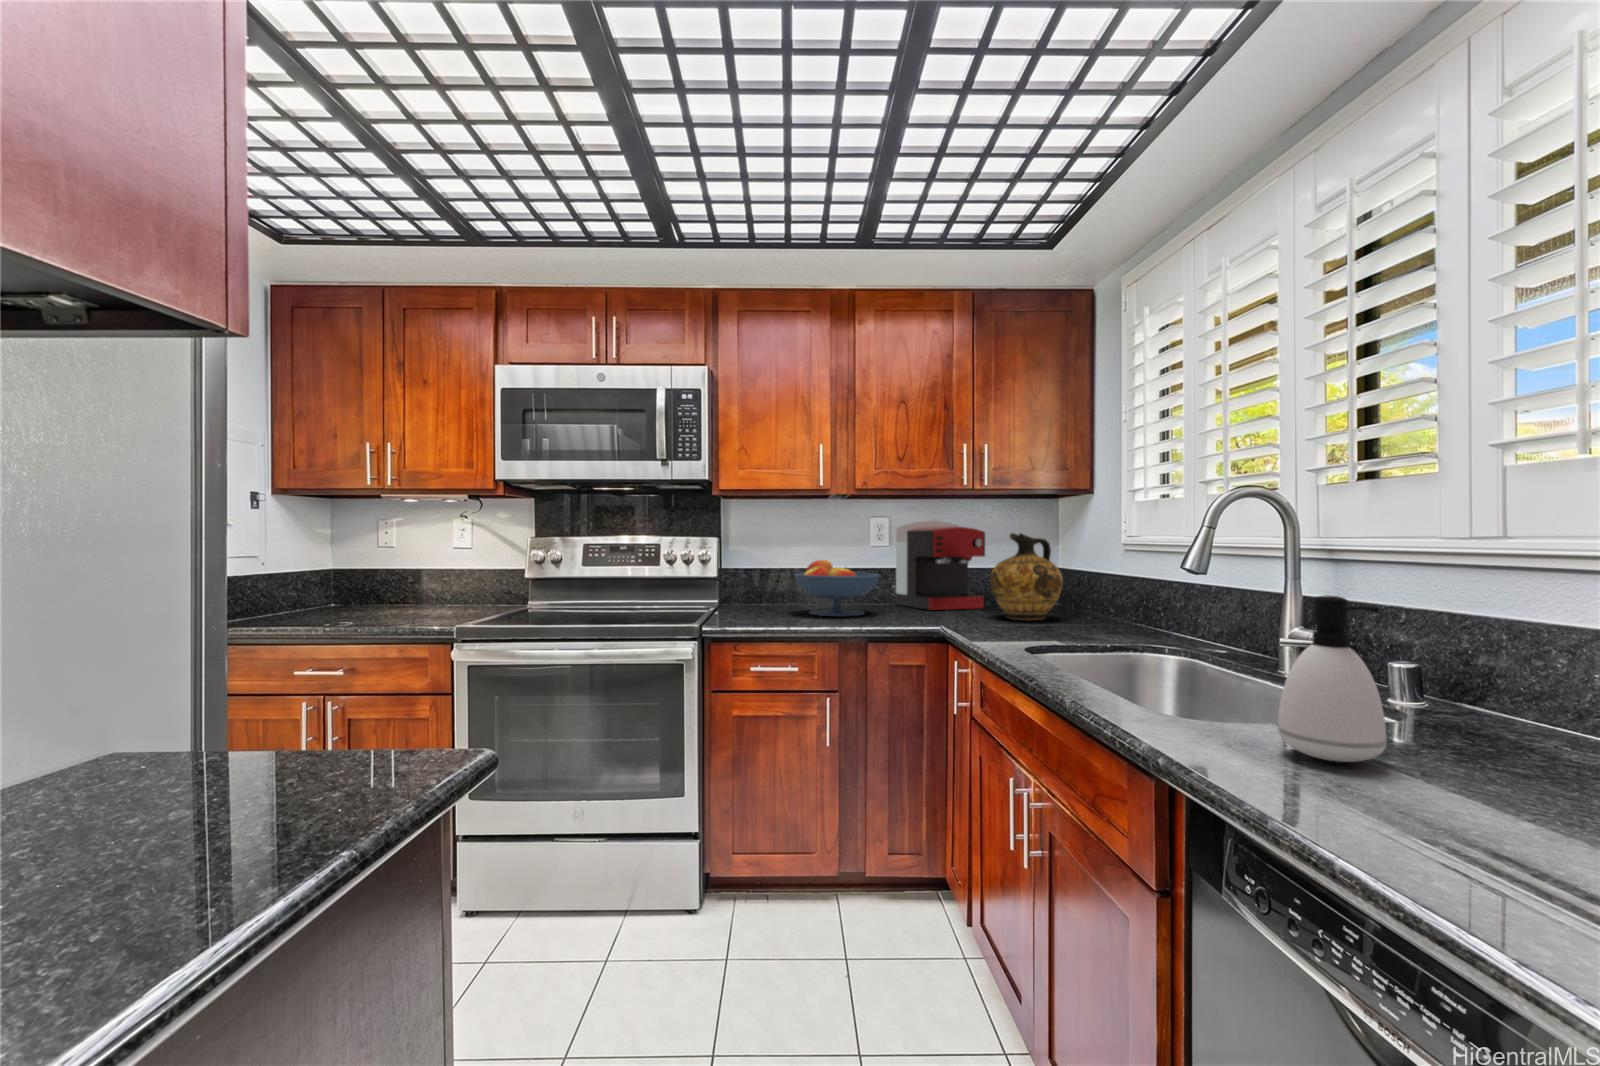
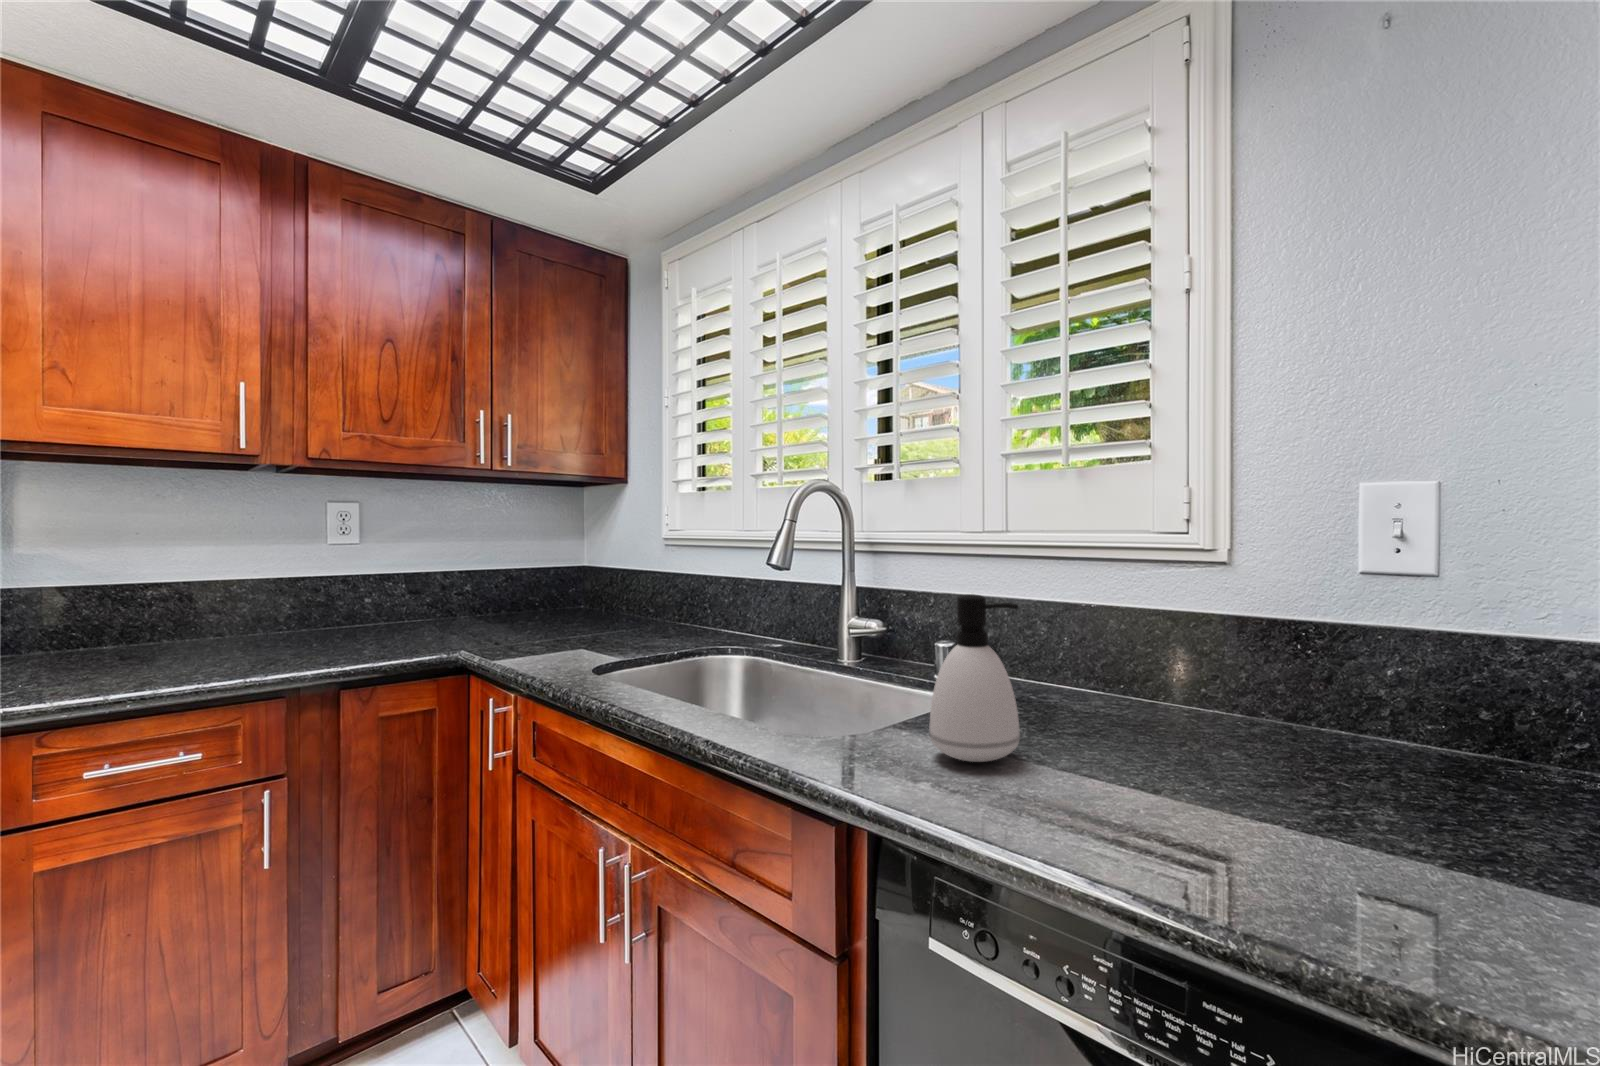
coffee maker: present [896,521,985,610] -> none [370,515,498,632]
ceramic jug: present [990,533,1063,620] -> none [514,530,600,634]
fruit bowl: present [794,560,879,616] -> none [205,576,357,660]

